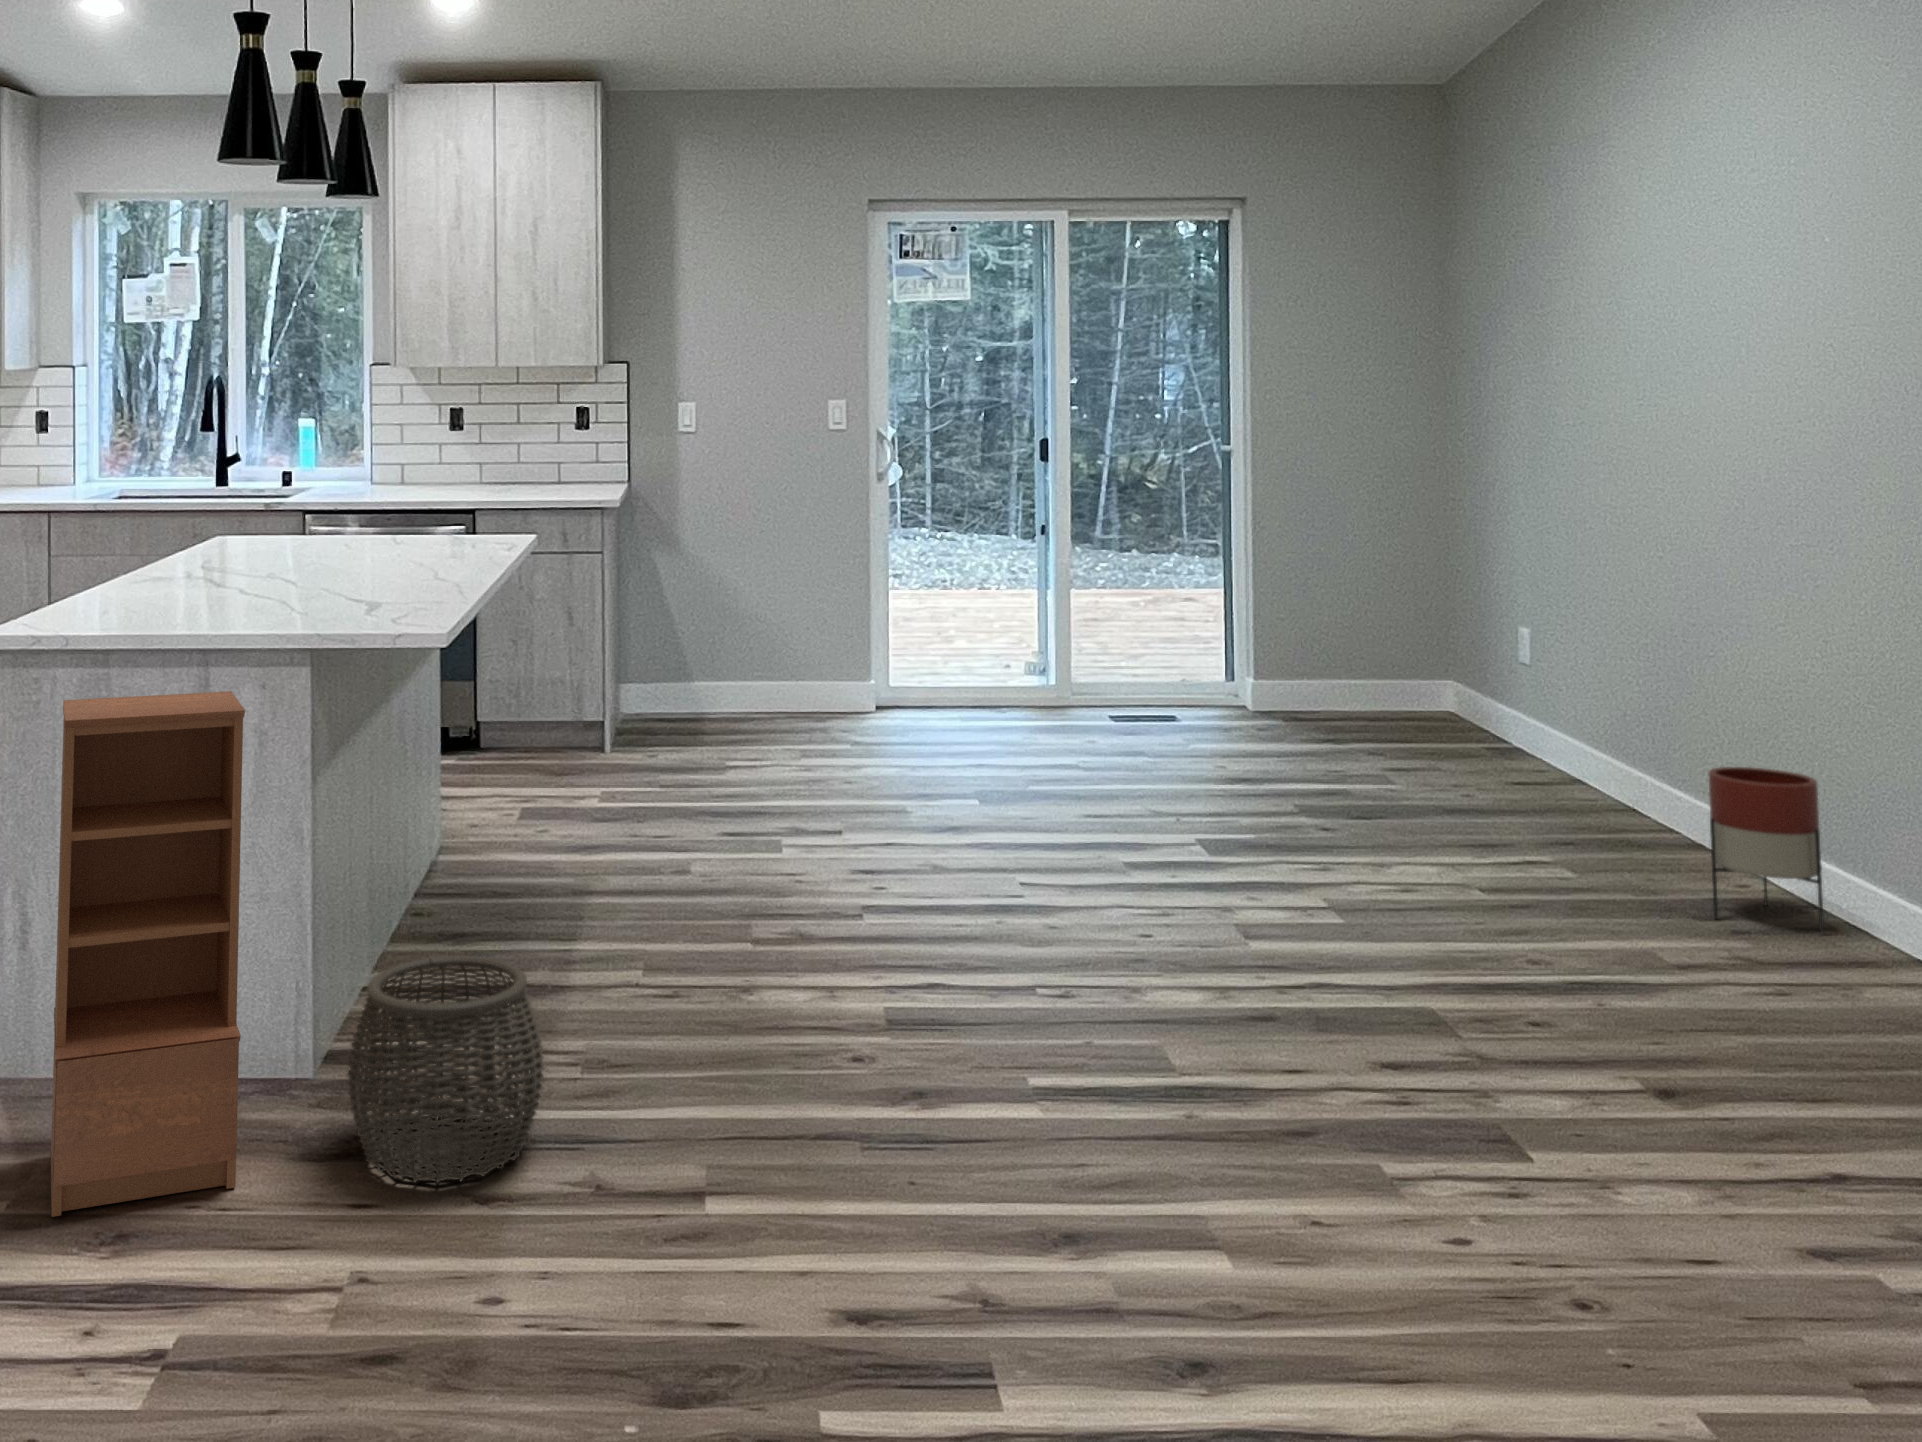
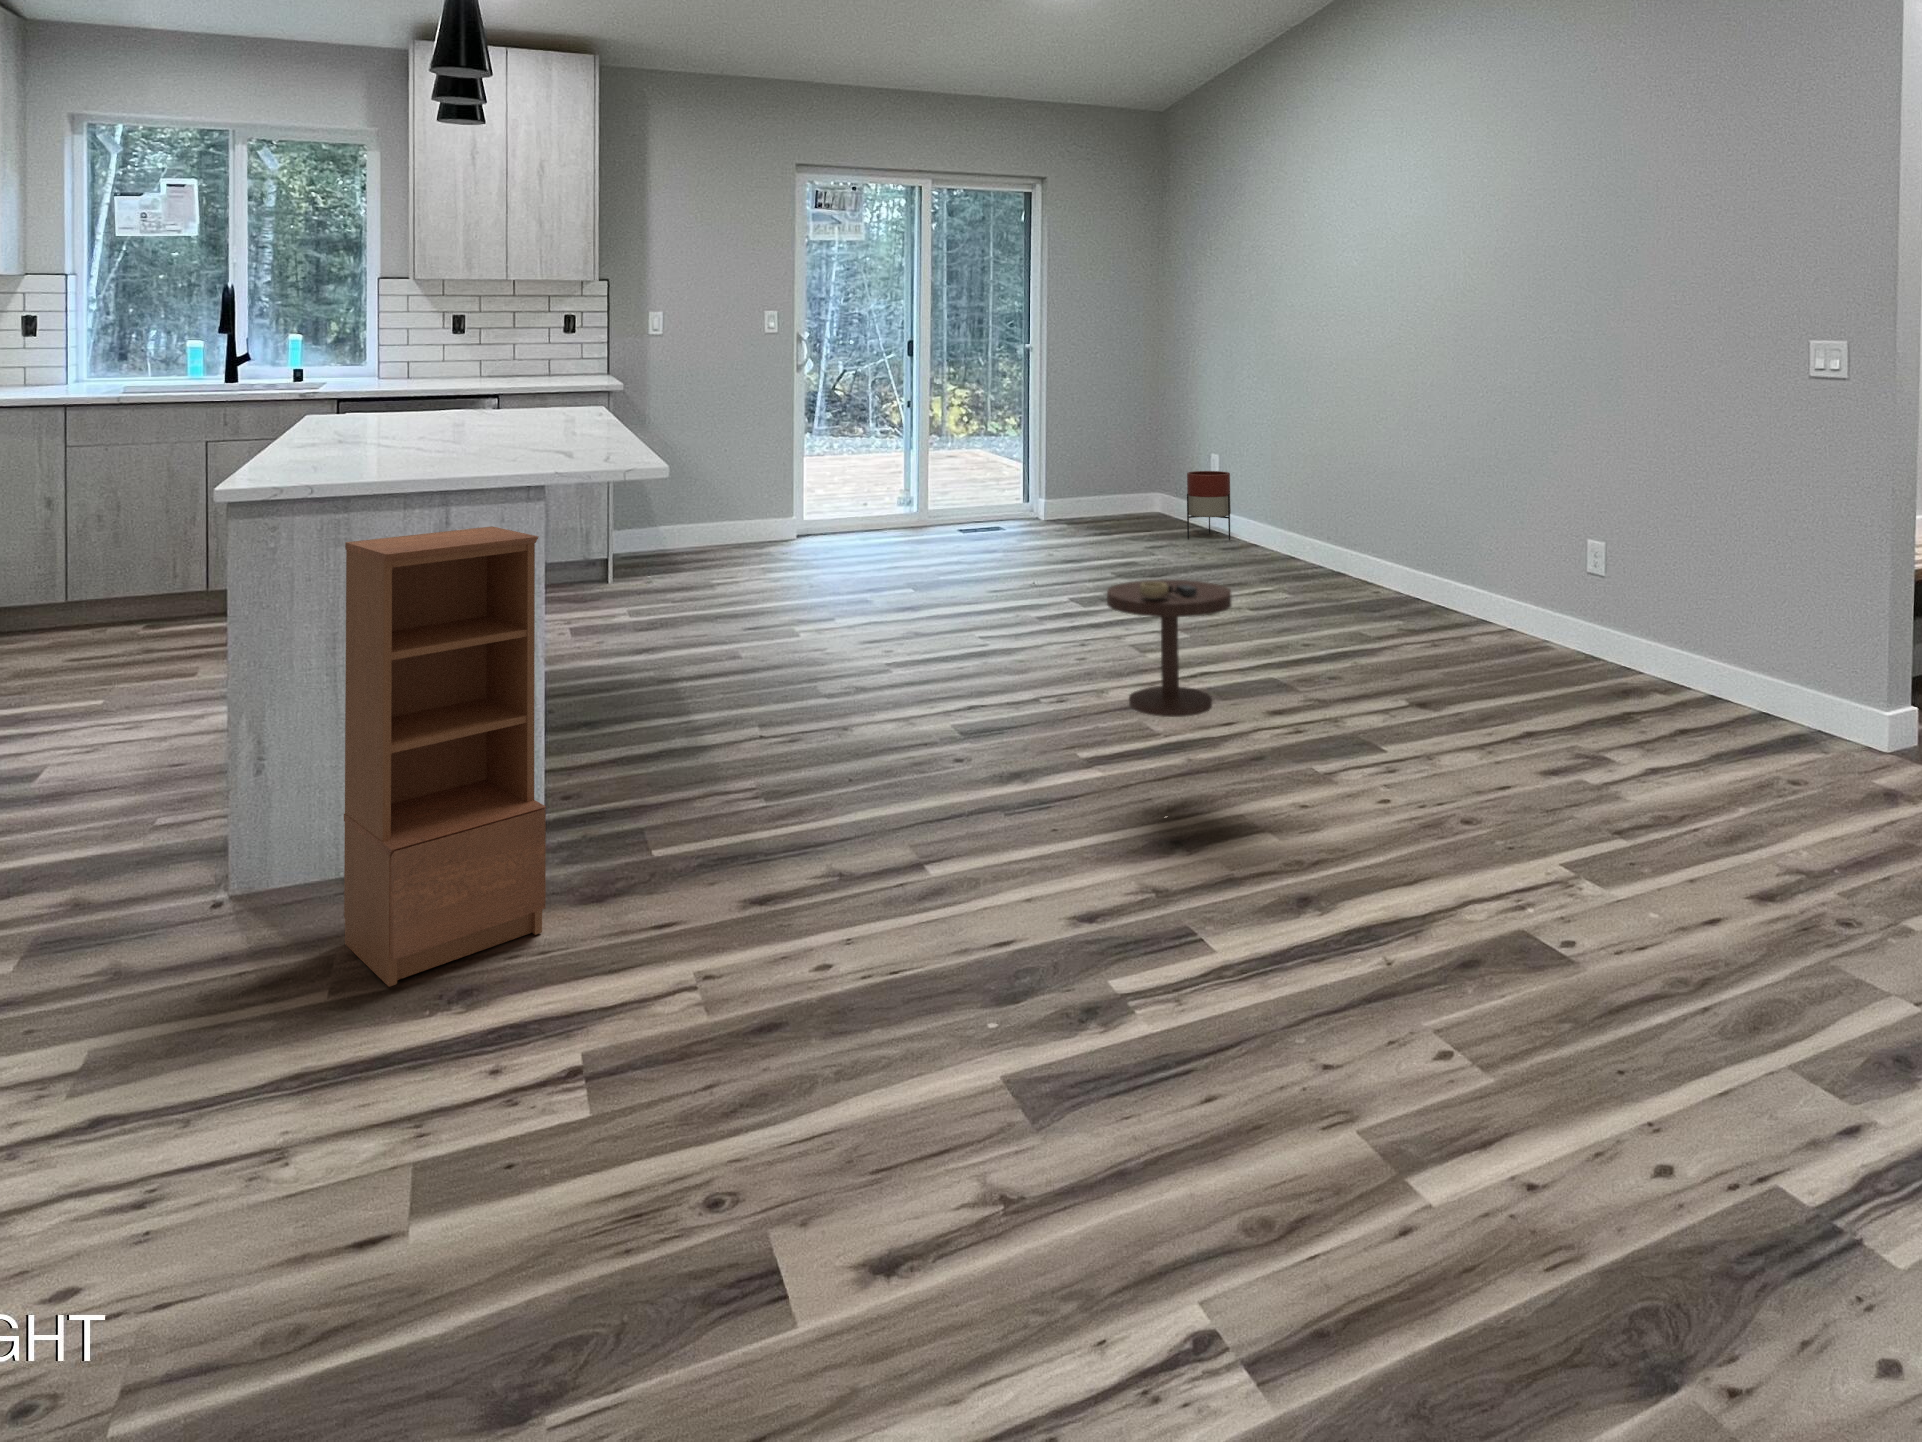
planter: present [1709,767,1824,933] -> present [1187,471,1231,540]
side table: none [1005,834,1194,1195] -> present [1107,580,1231,717]
woven basket: present [347,956,544,1183] -> none [618,722,780,900]

